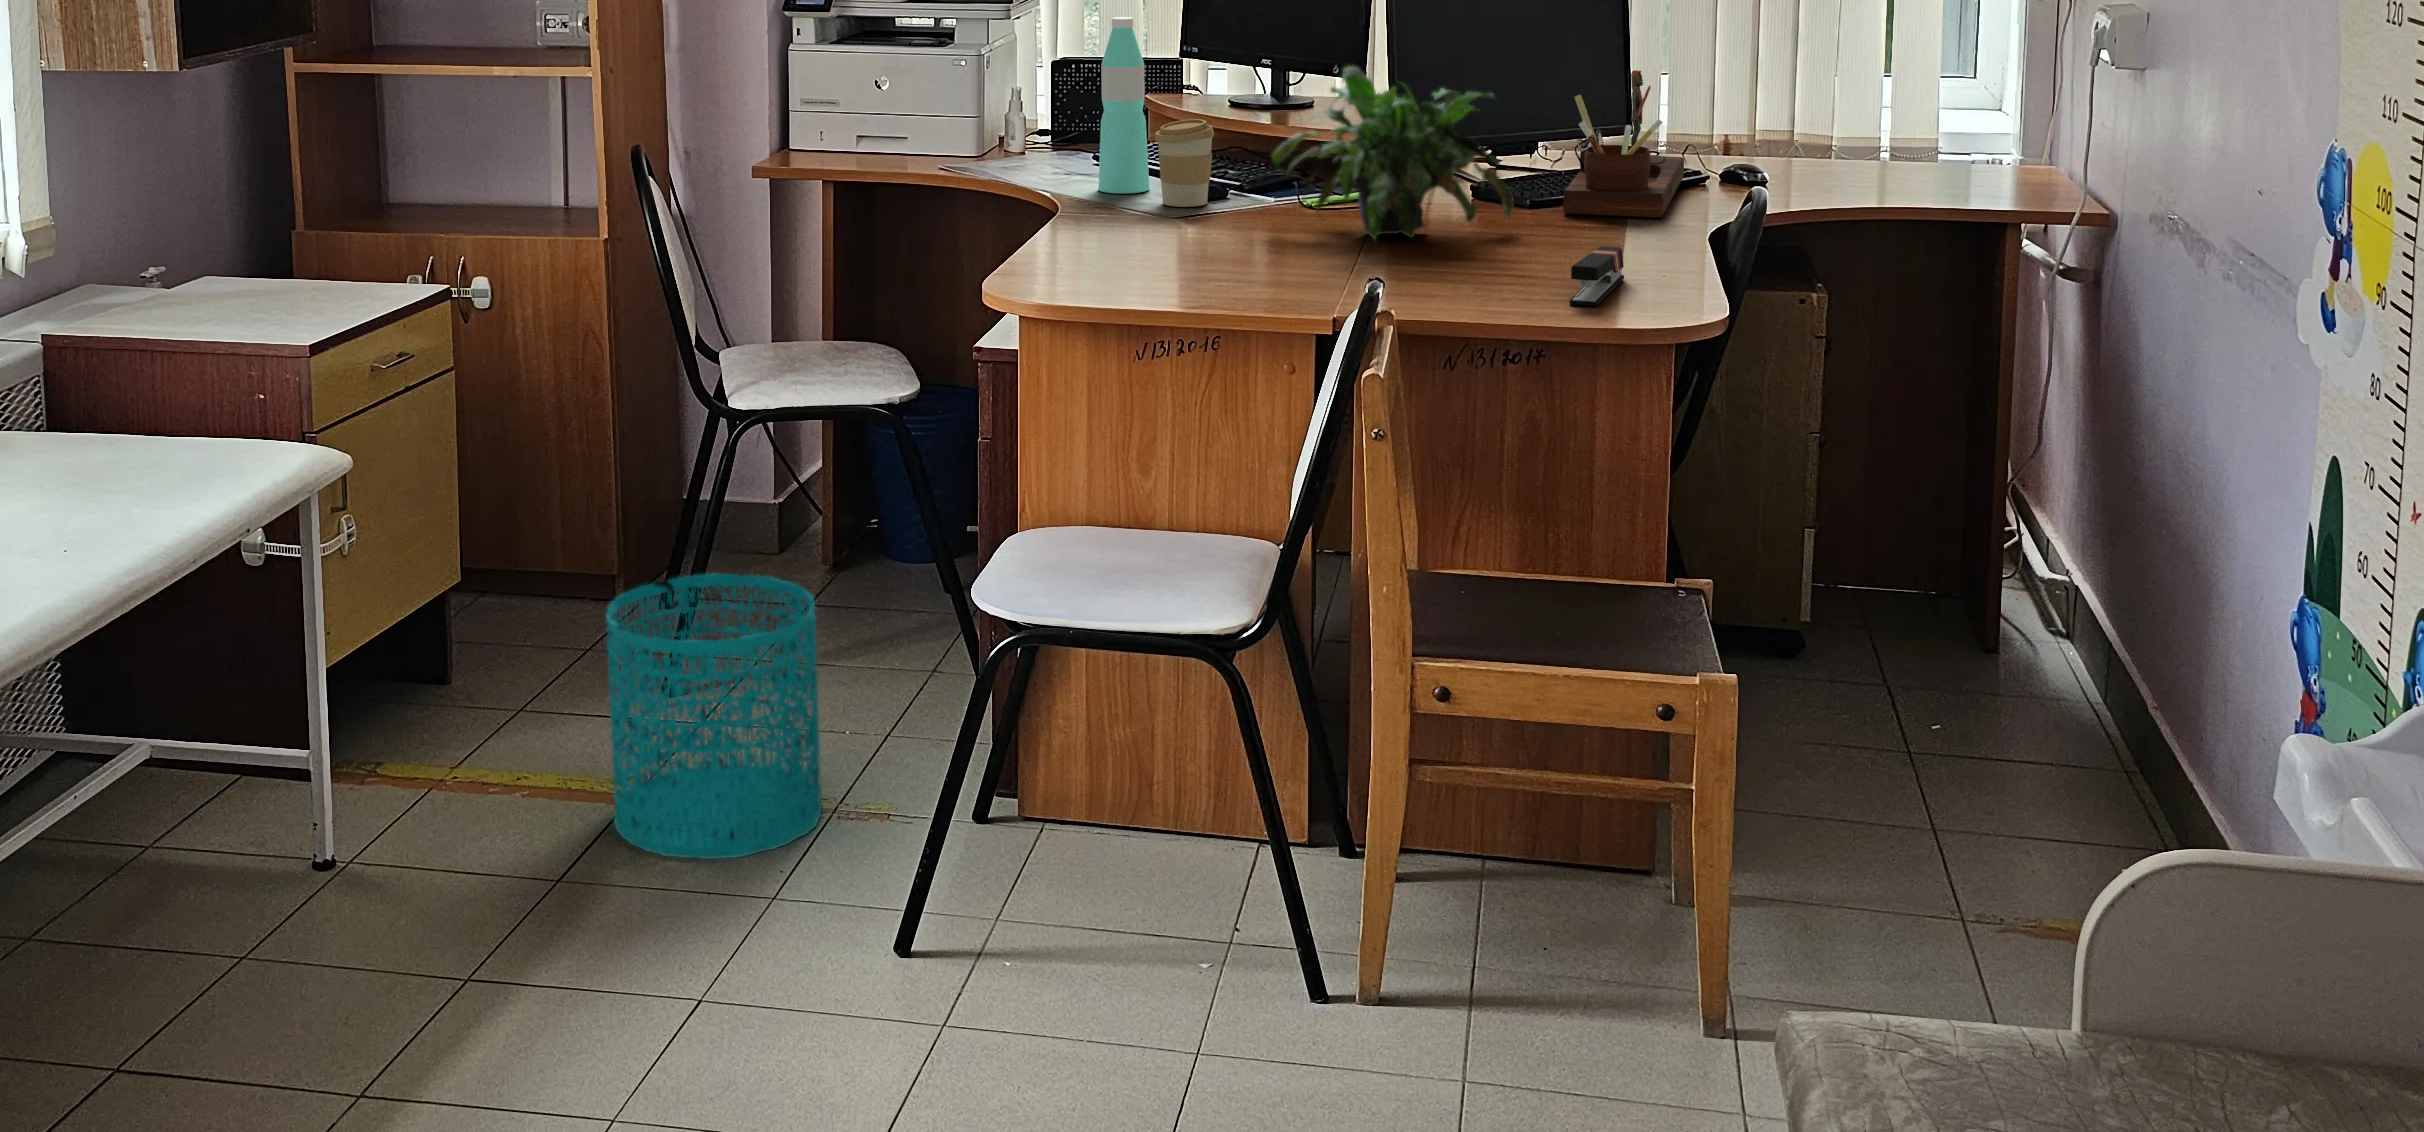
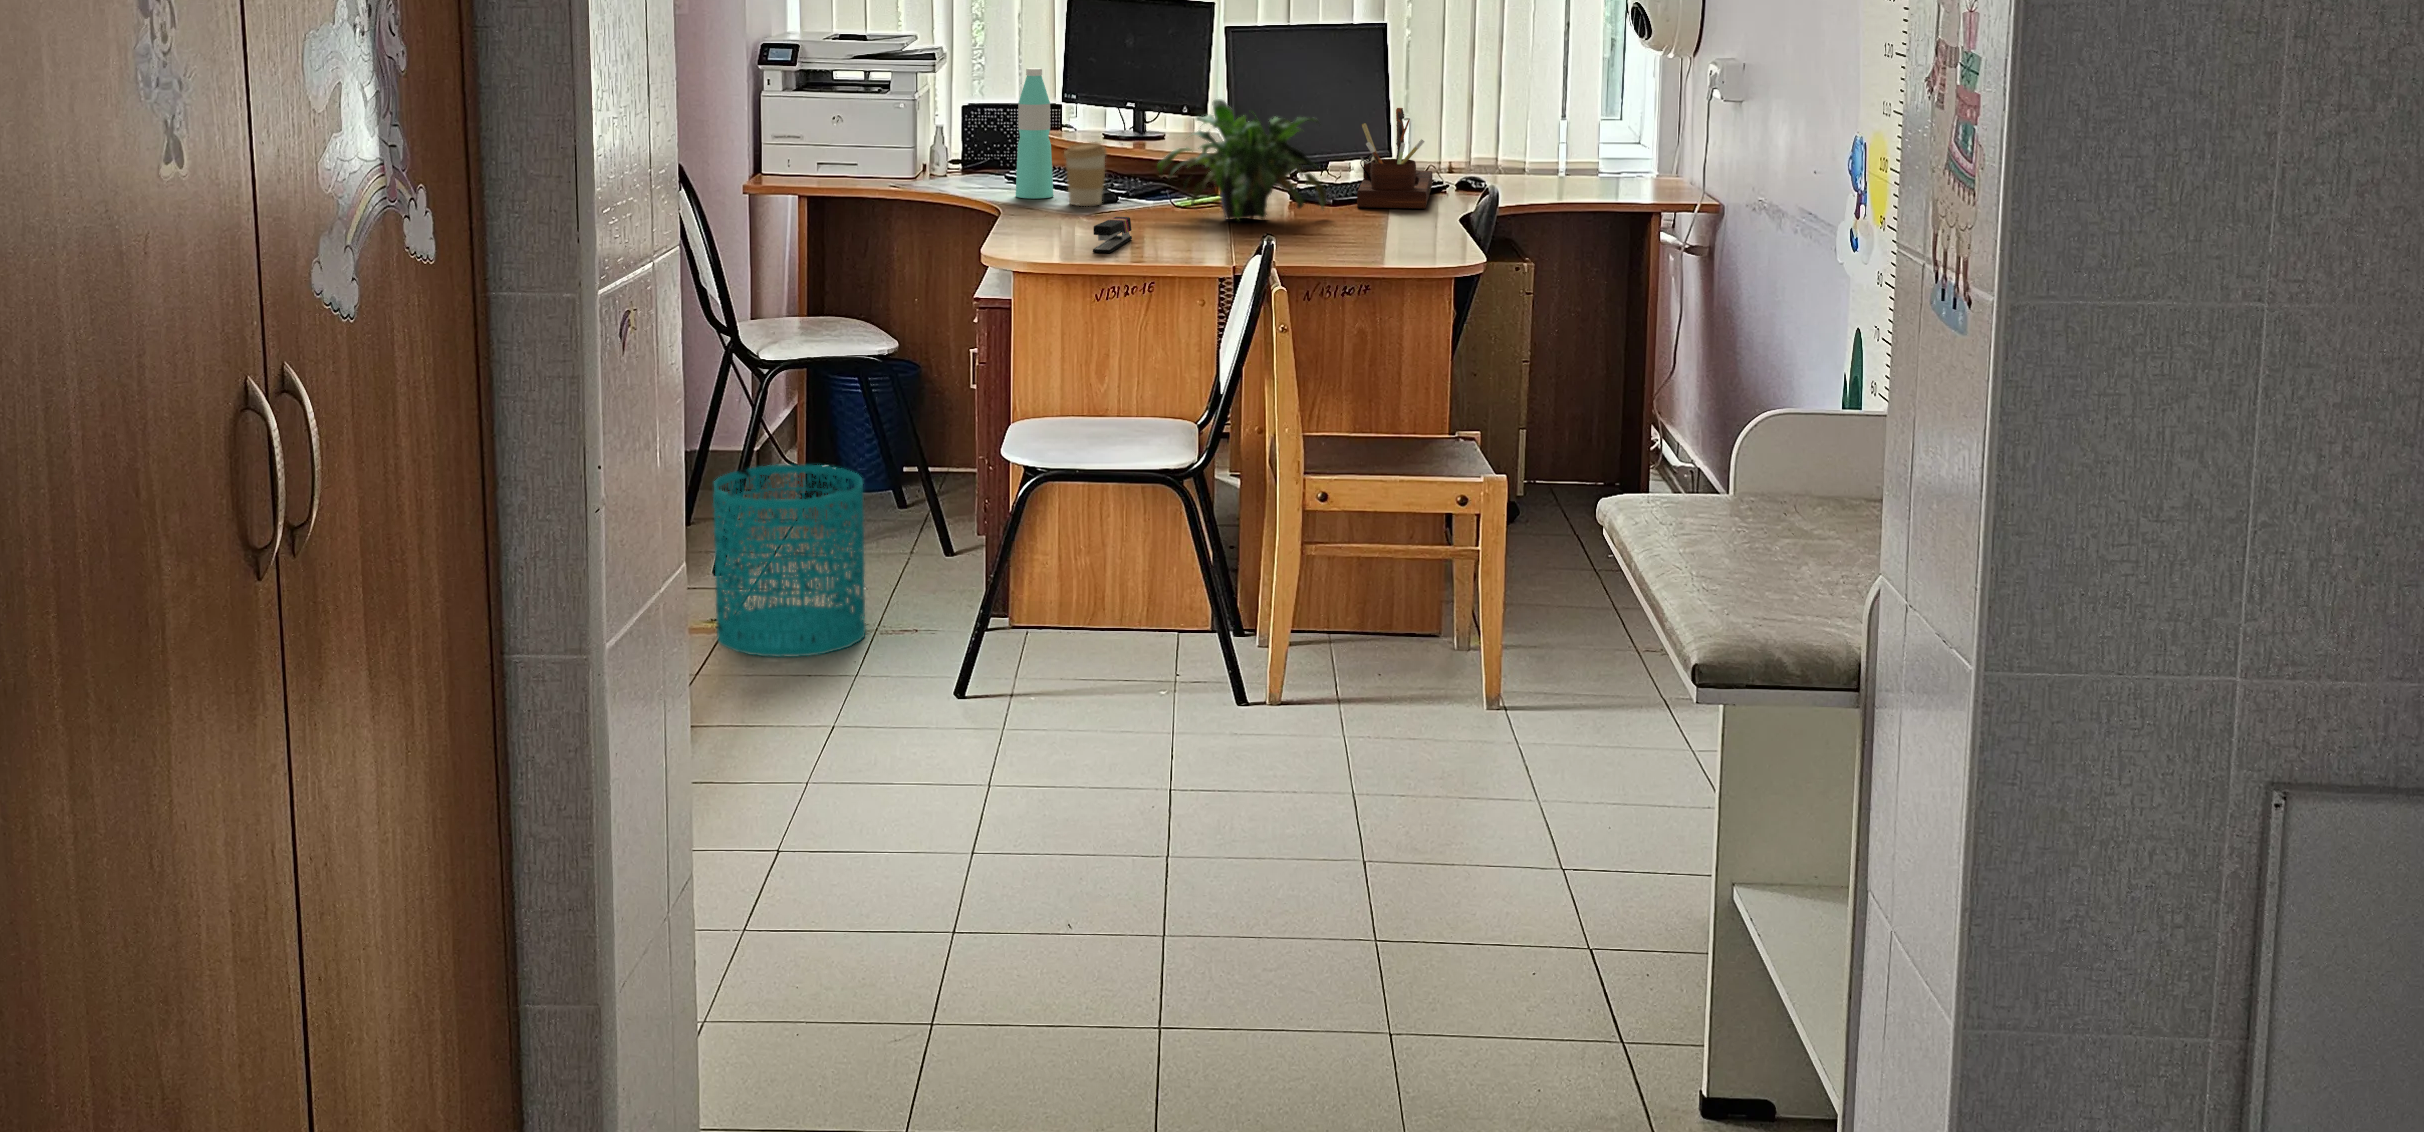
stapler: present [1570,246,1624,306] -> present [1093,217,1132,253]

